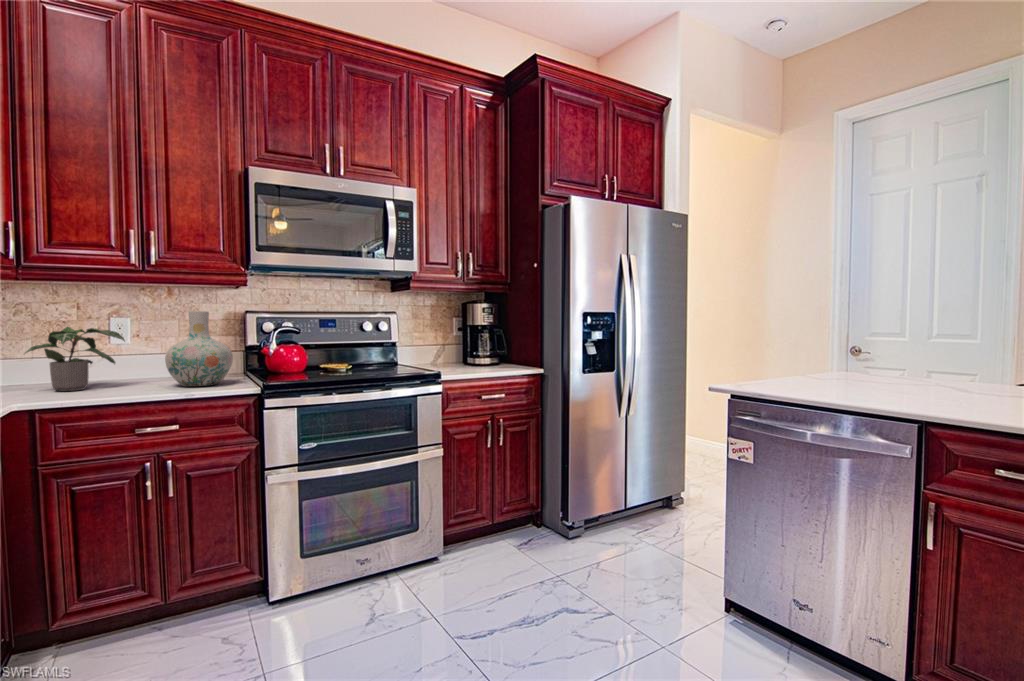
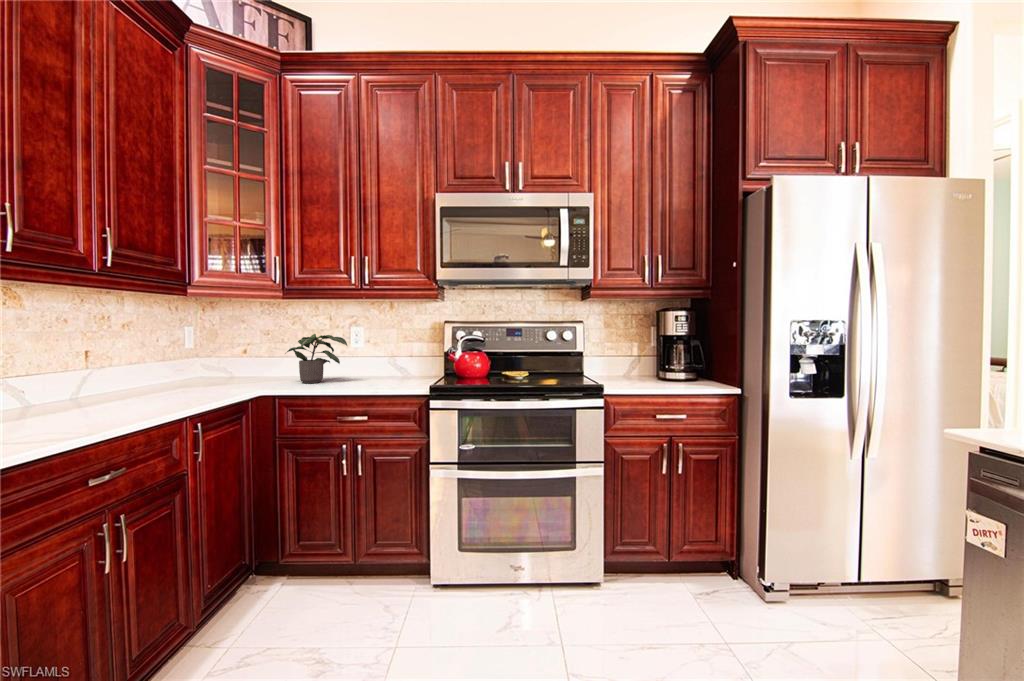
vase: present [165,311,233,387] -> none [368,322,419,385]

